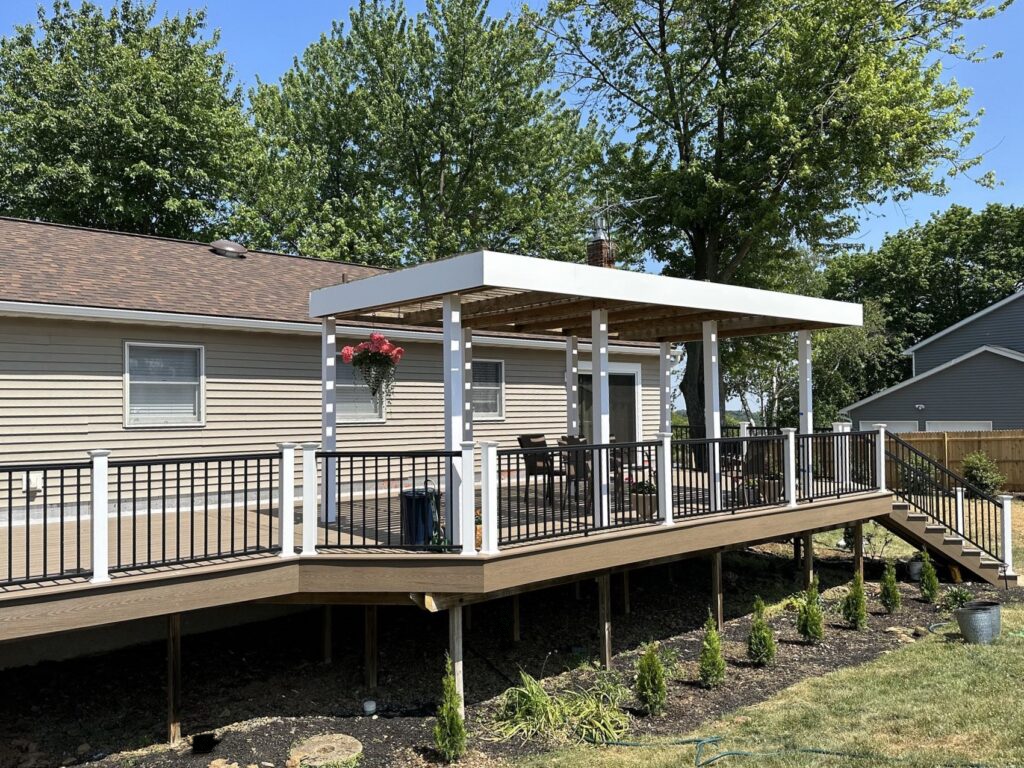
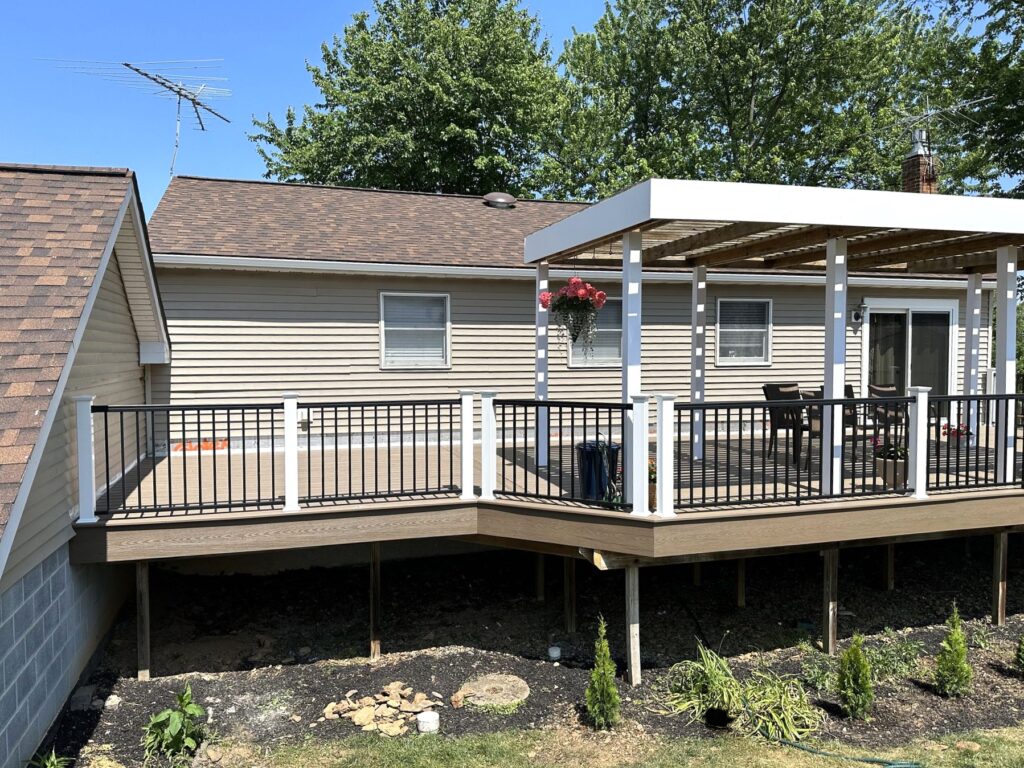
watering can: present [185,725,226,753] -> present [699,699,744,729]

